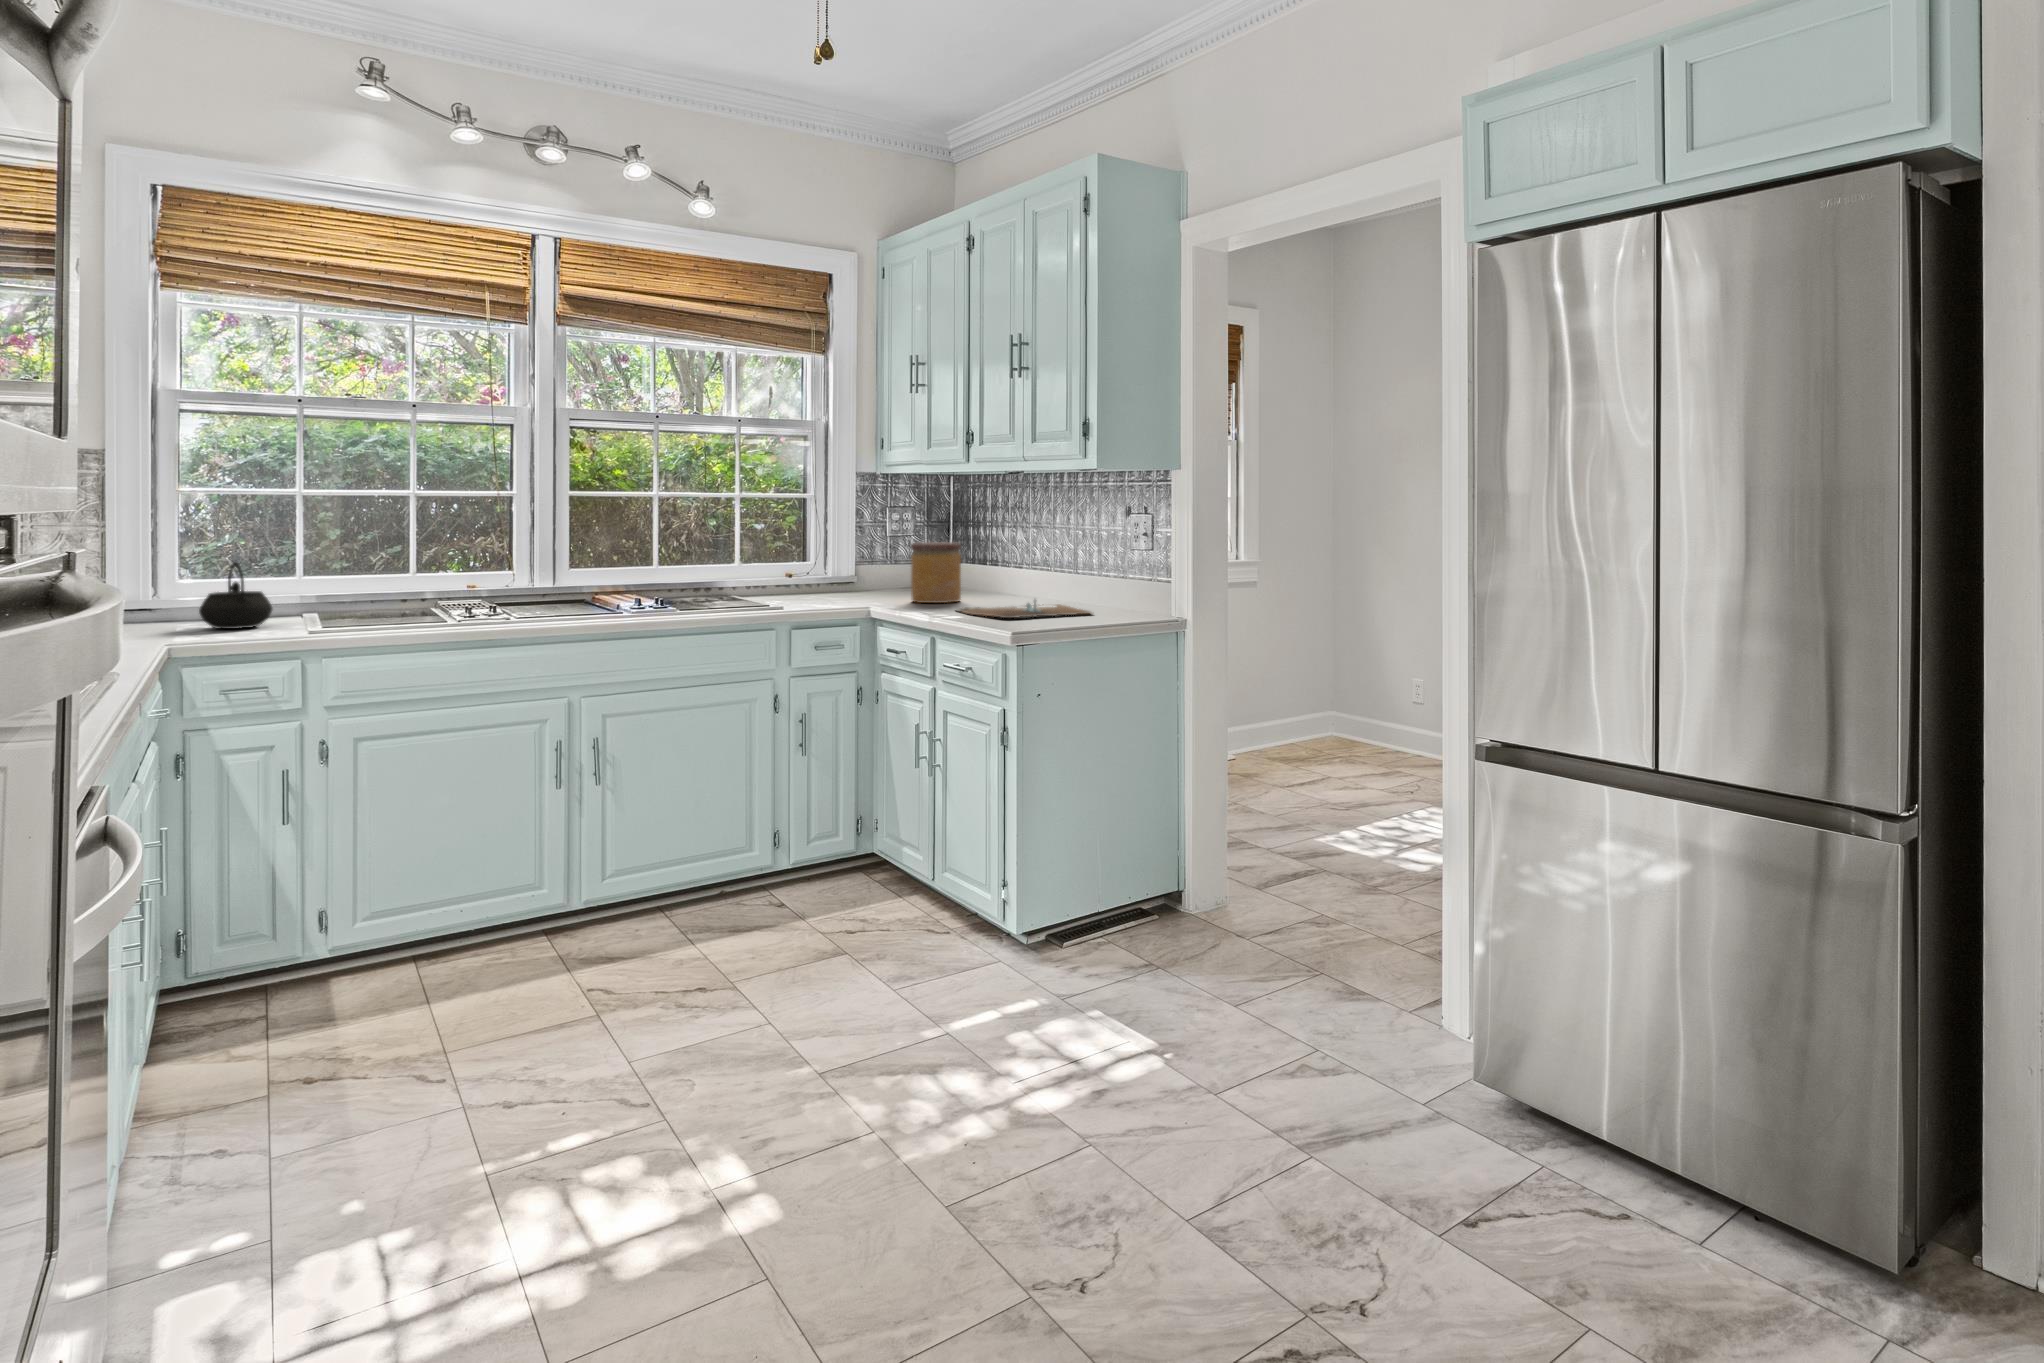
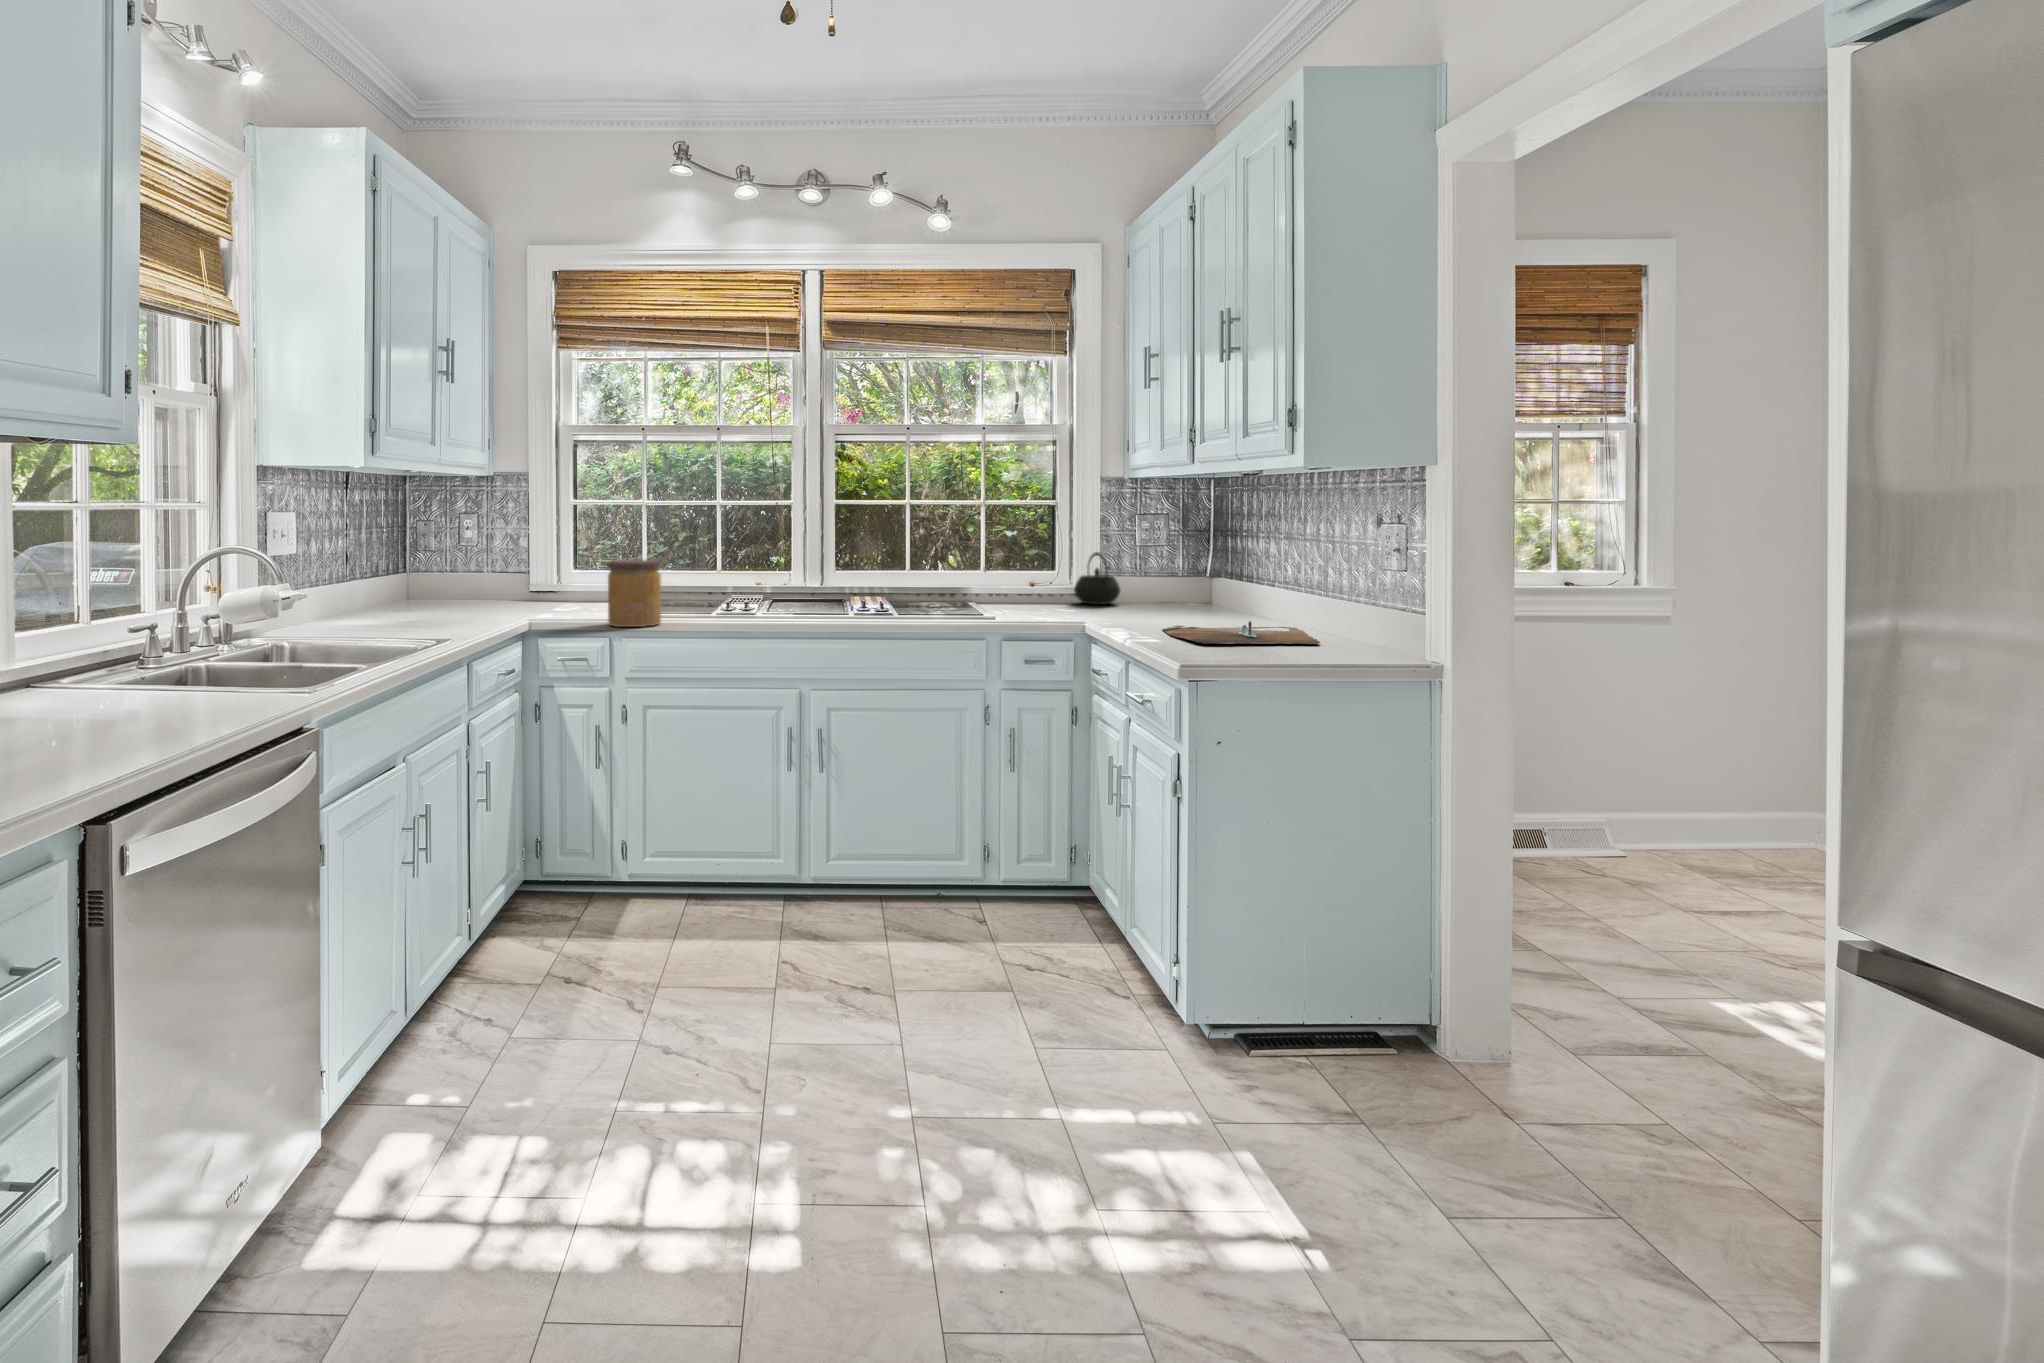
jar: present [911,542,961,603] -> present [607,560,661,627]
kettle: present [199,562,272,629] -> present [1074,552,1120,605]

